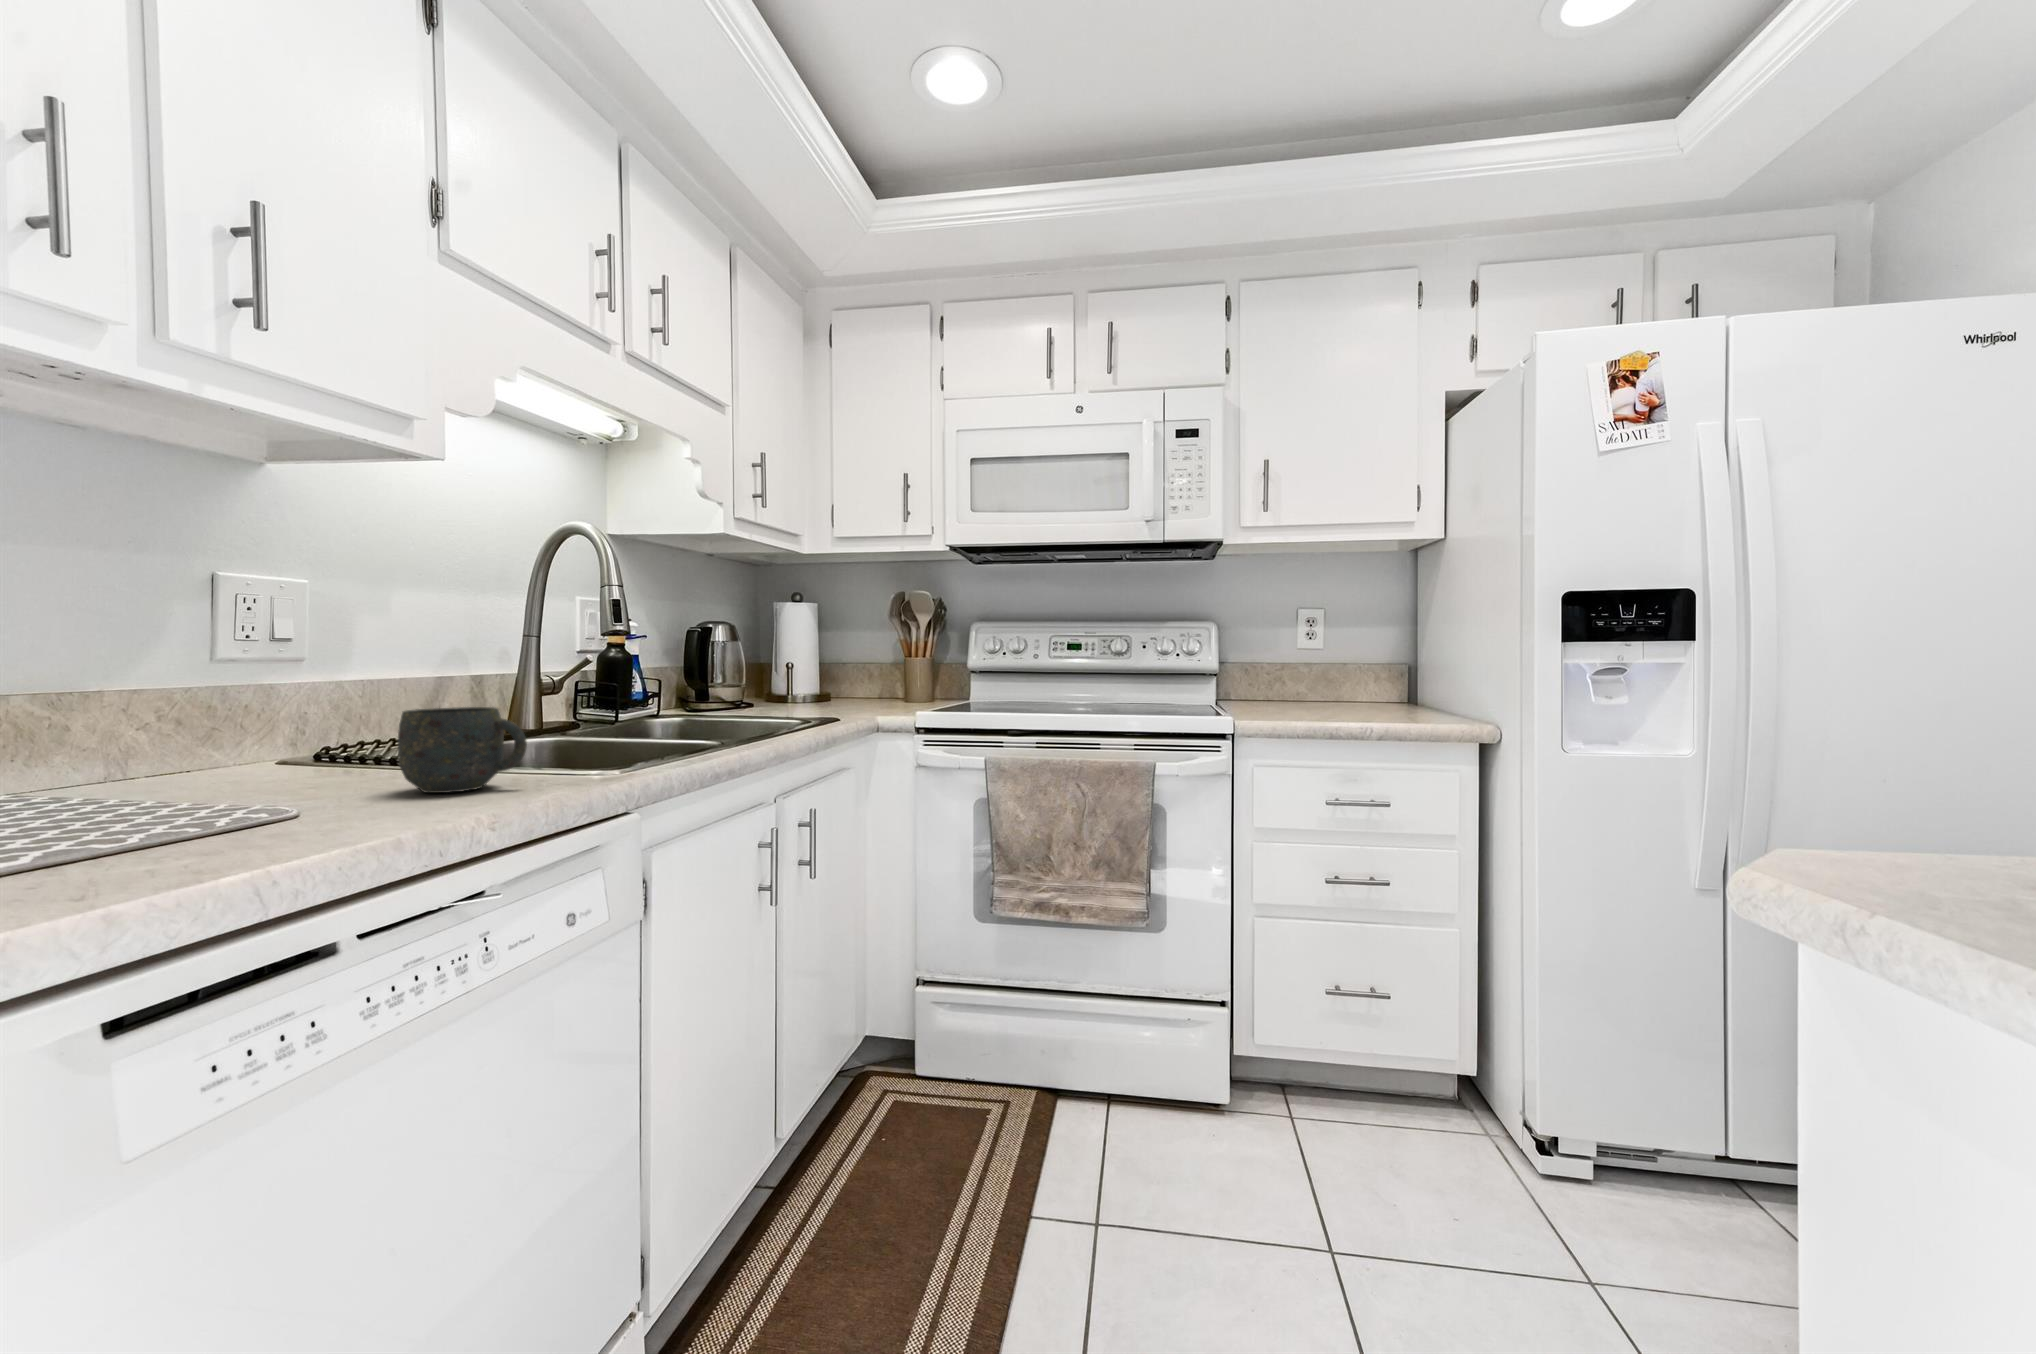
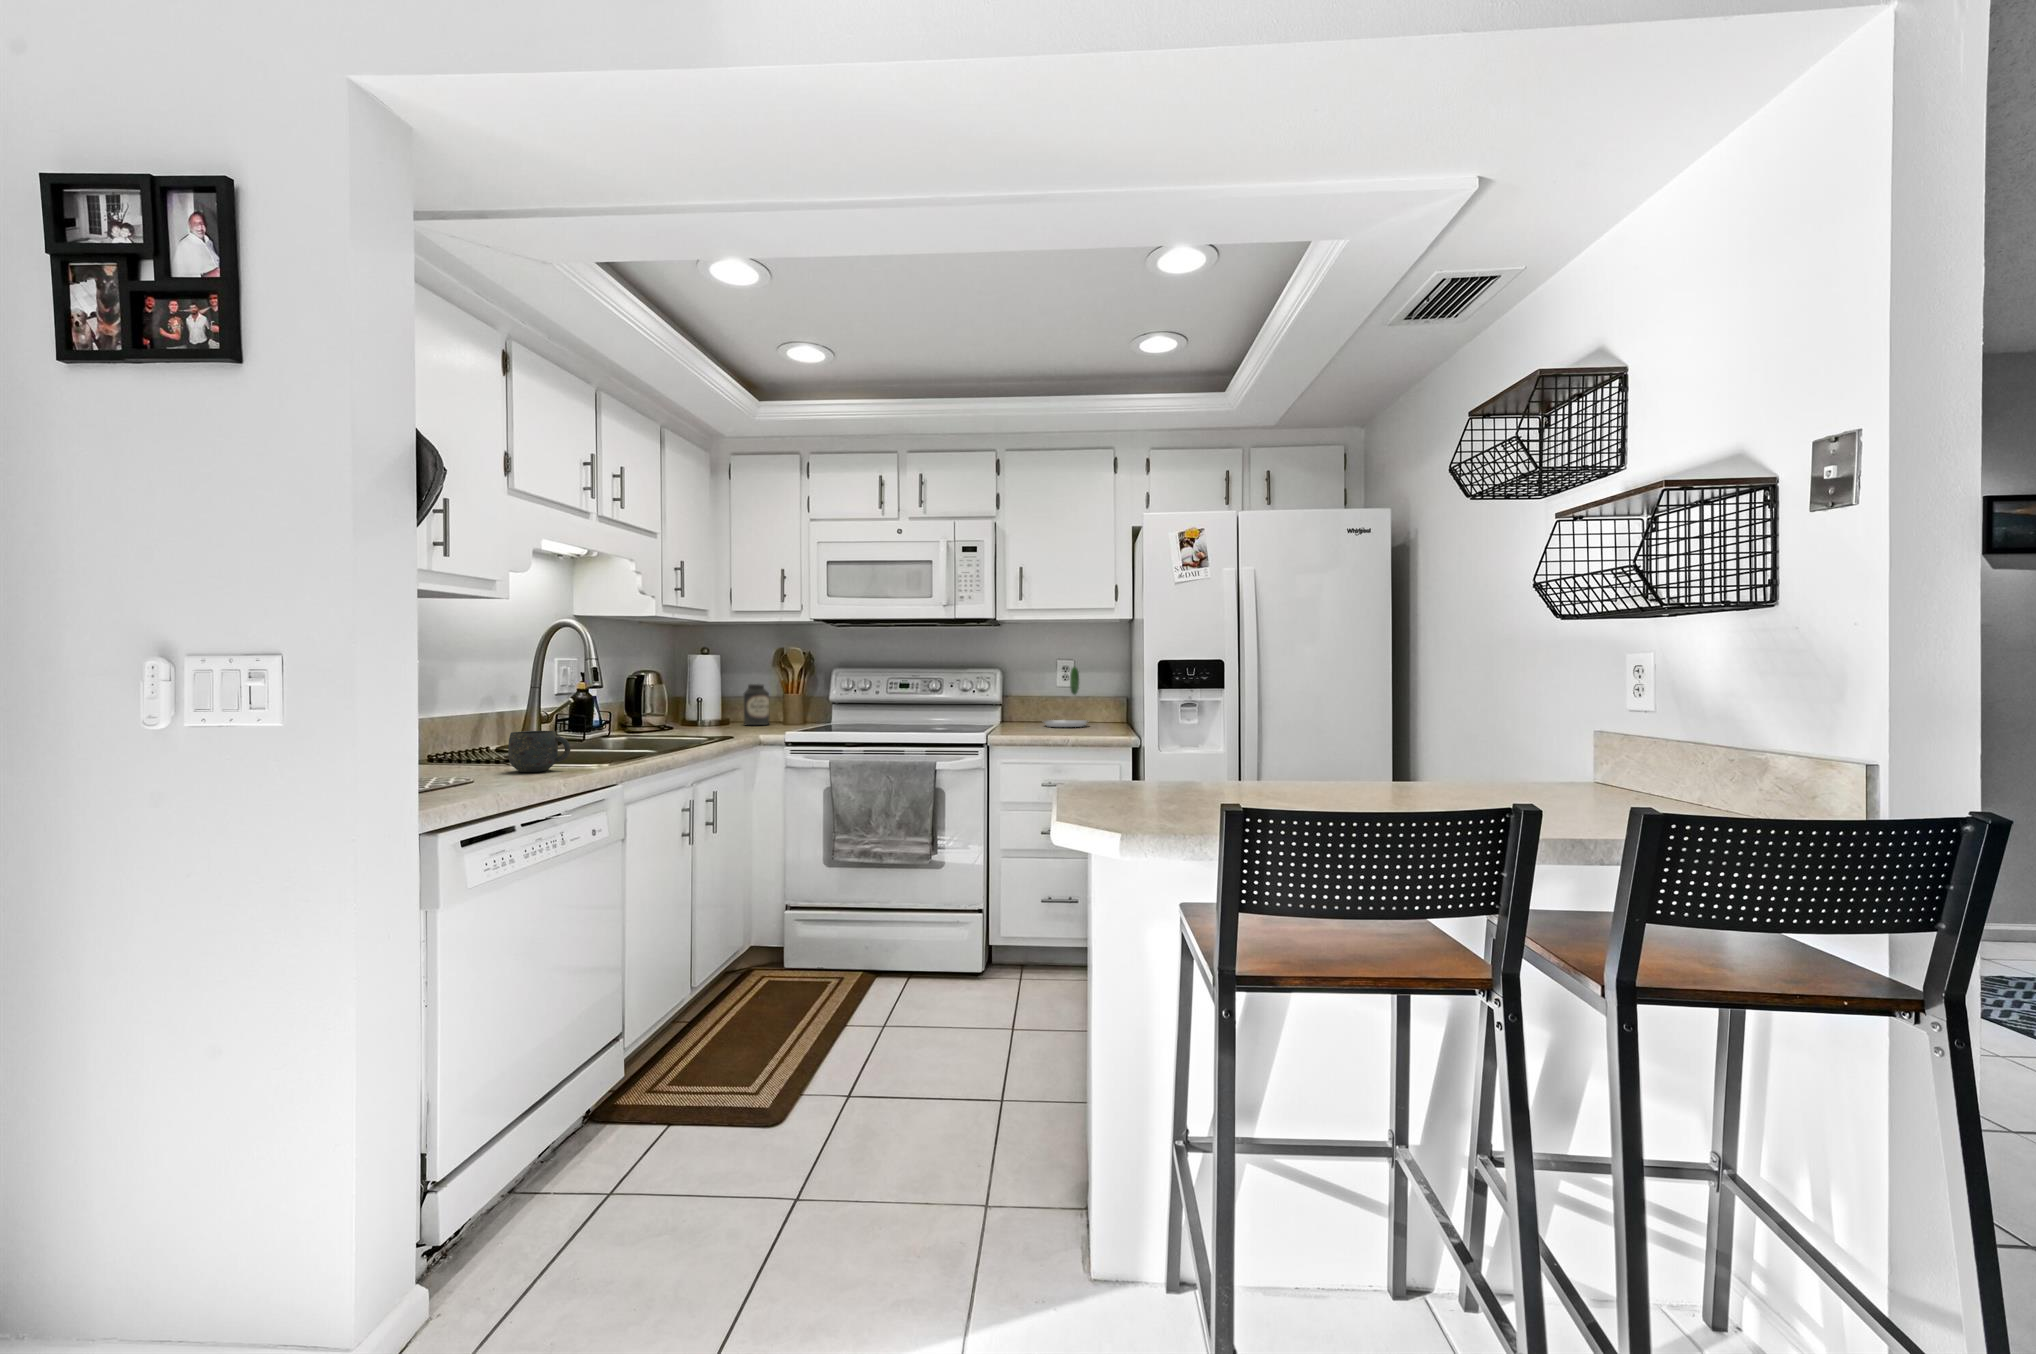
plate: none [1288,617,1363,708] -> present [1045,667,1087,727]
canister: none [851,644,887,702] -> present [744,684,769,725]

